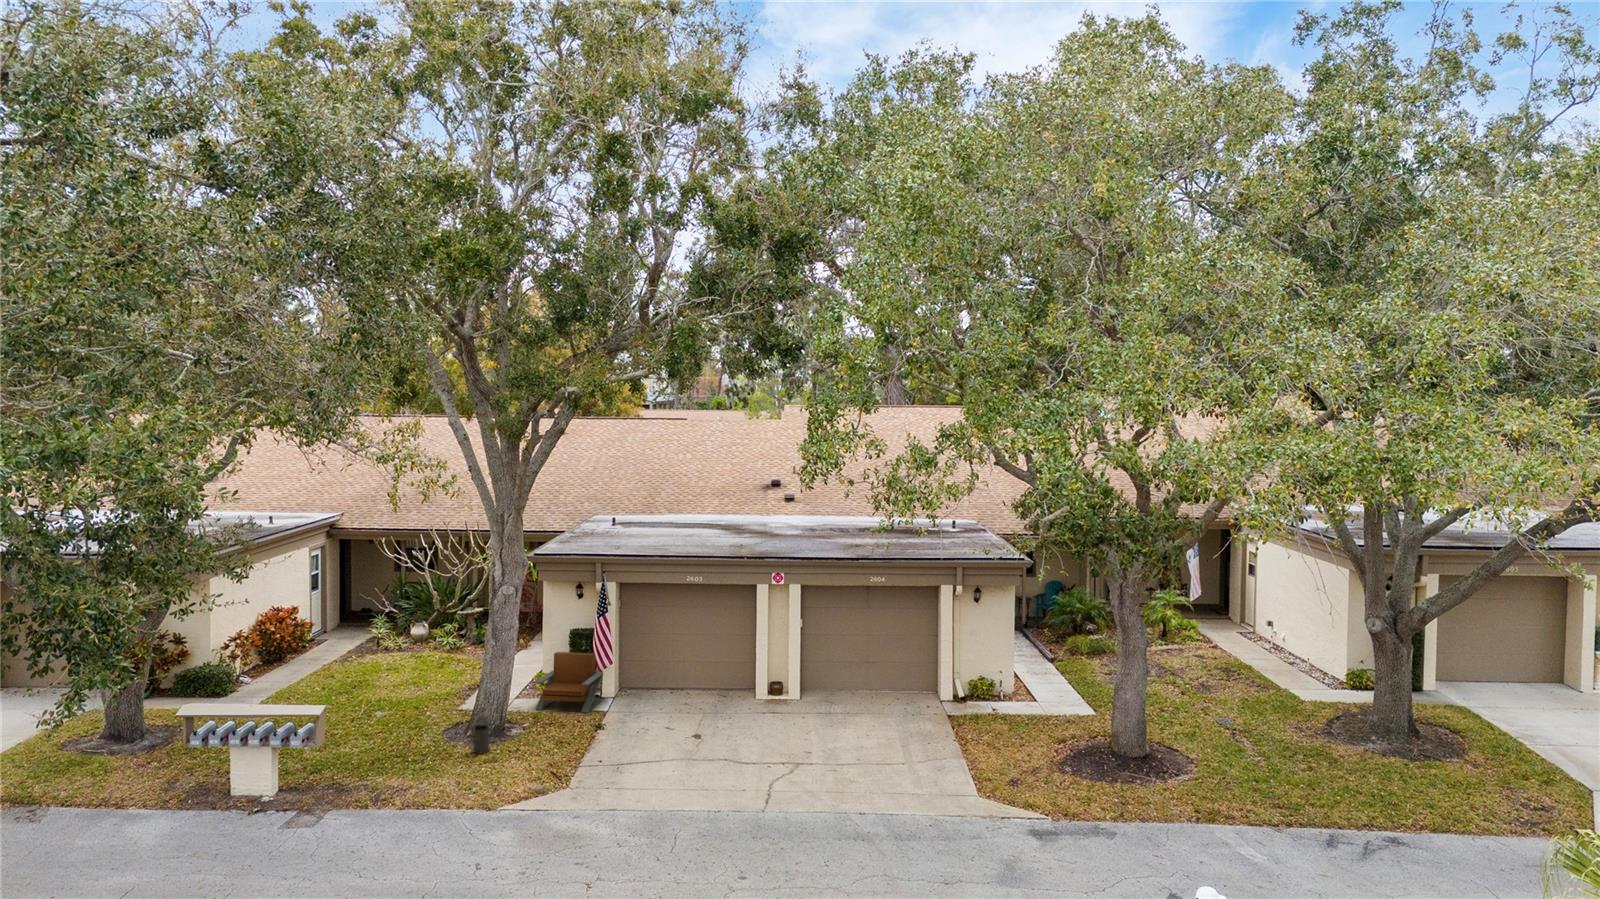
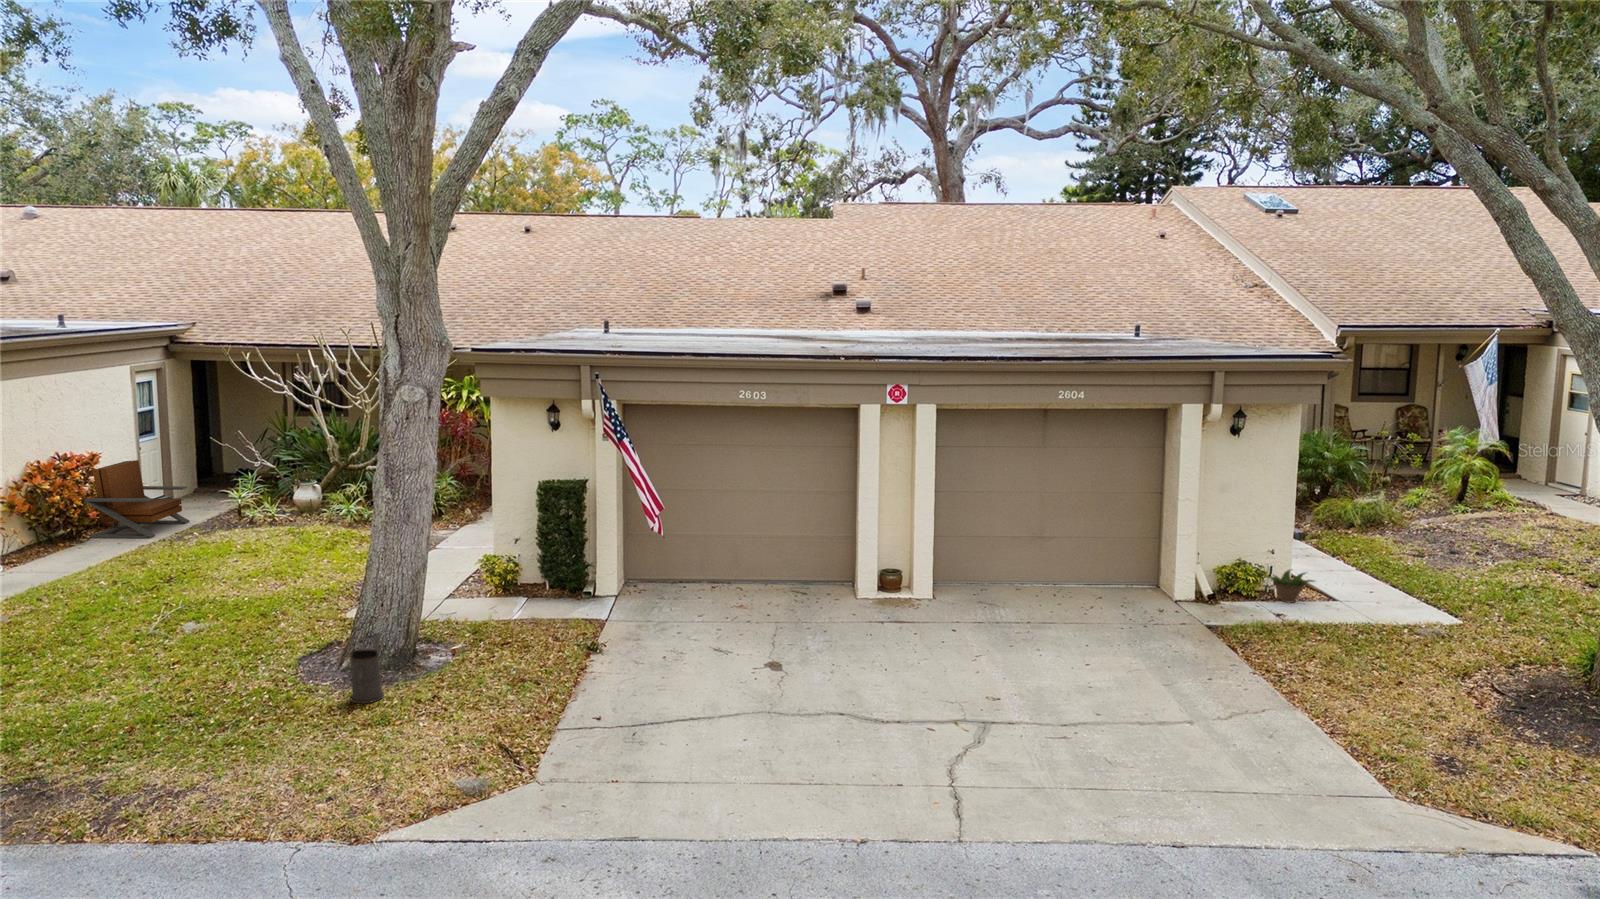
lounge chair: present [535,652,603,713] -> present [84,460,190,538]
decorative plant: none [991,682,1019,702] -> present [1264,569,1314,603]

